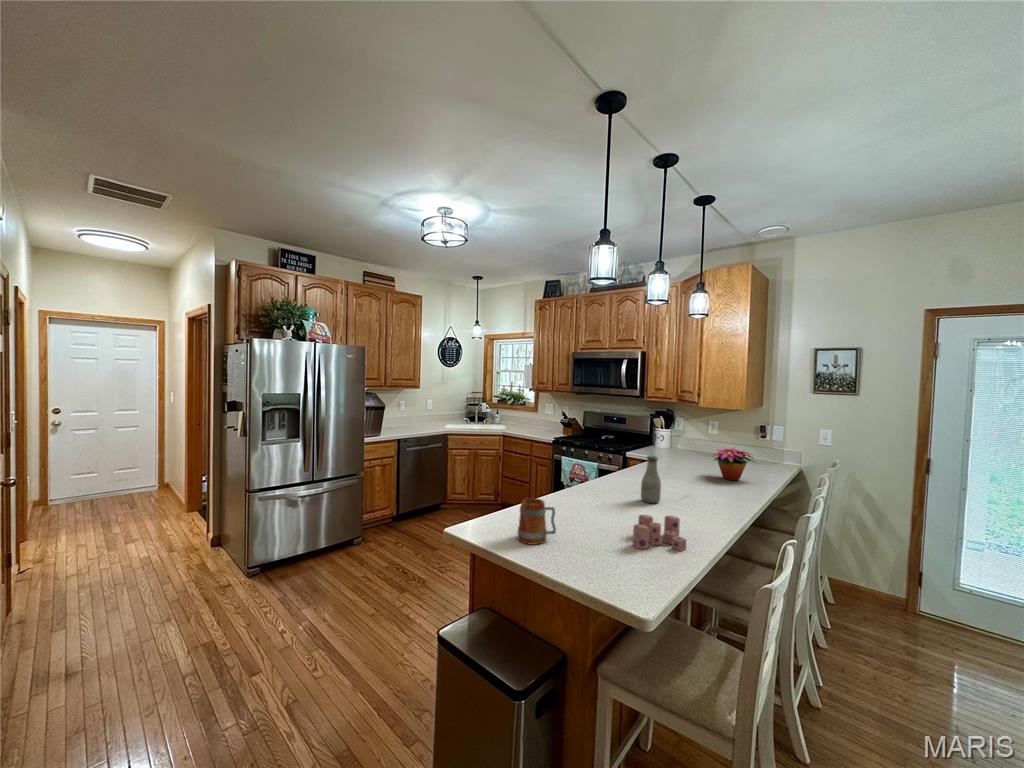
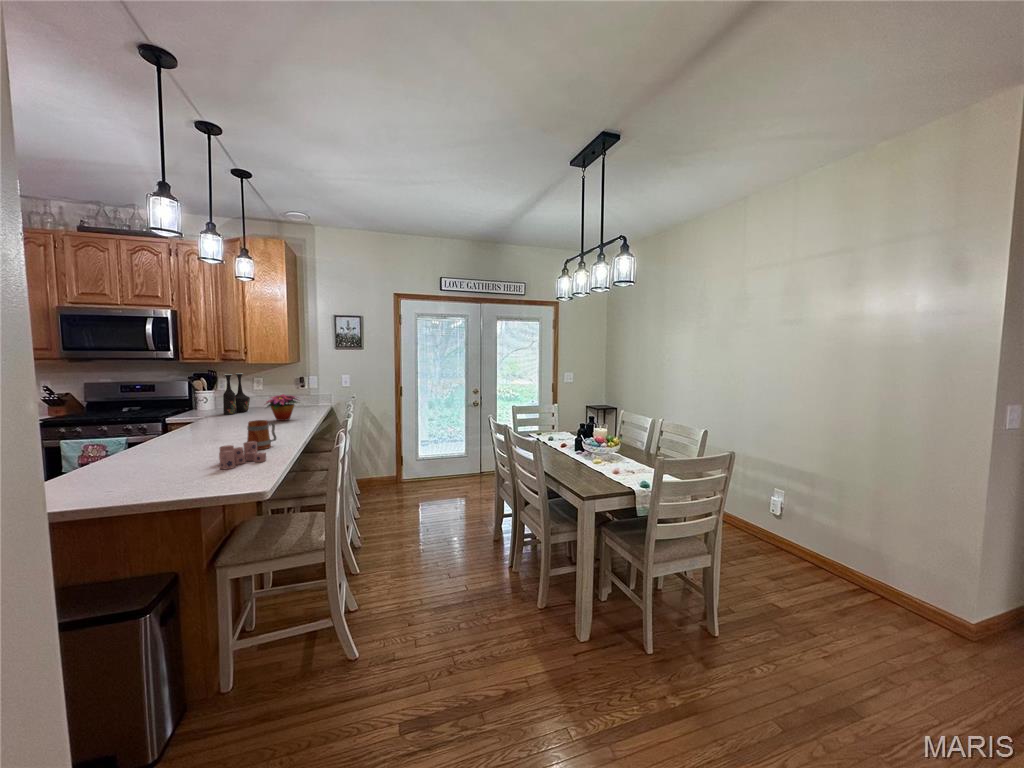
vase: none [675,415,702,458] -> present [223,373,250,415]
bottle: present [641,456,661,503] -> none [207,403,228,446]
mug: present [518,498,556,545] -> present [247,420,276,450]

